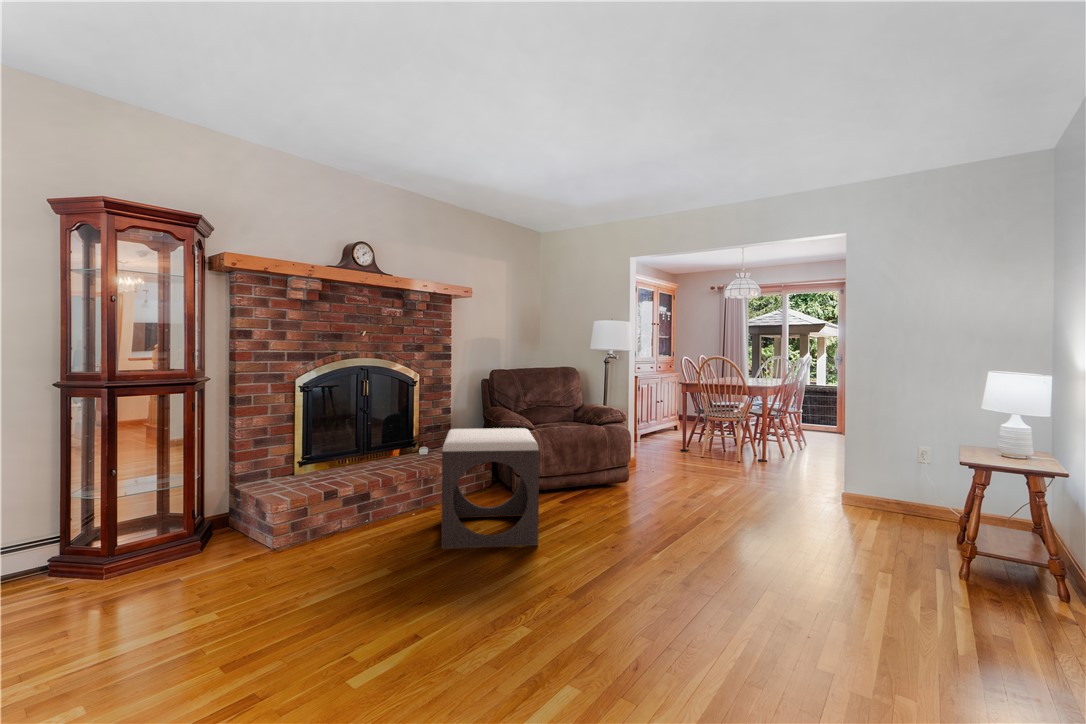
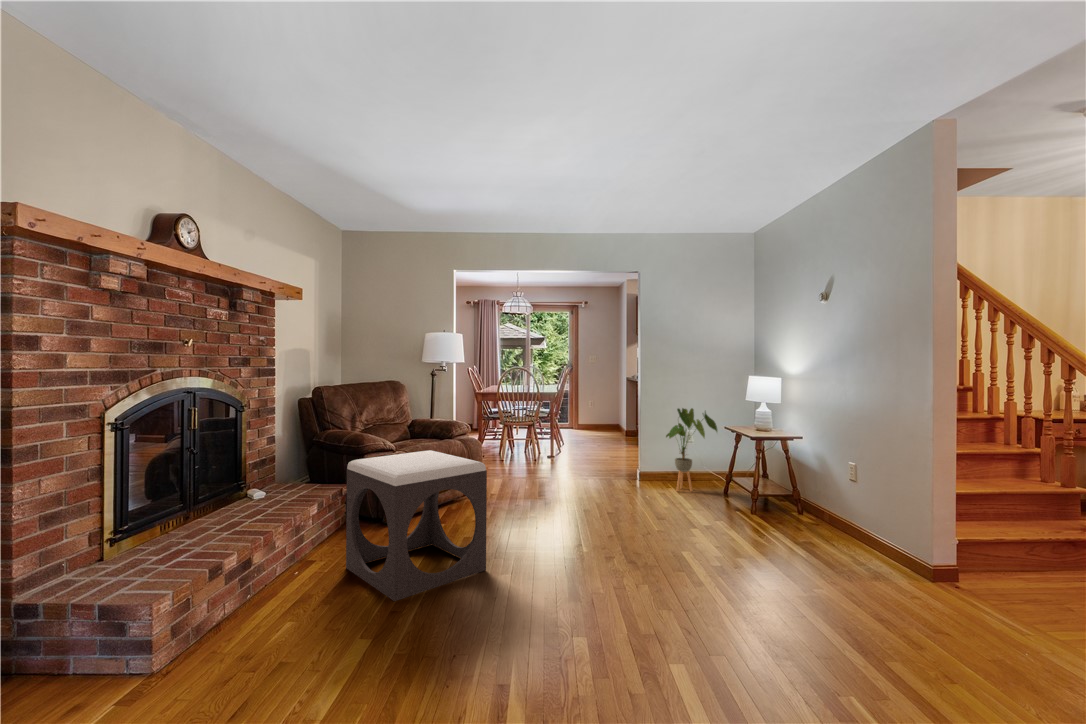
house plant: none [858,410,938,524] -> present [666,408,717,491]

